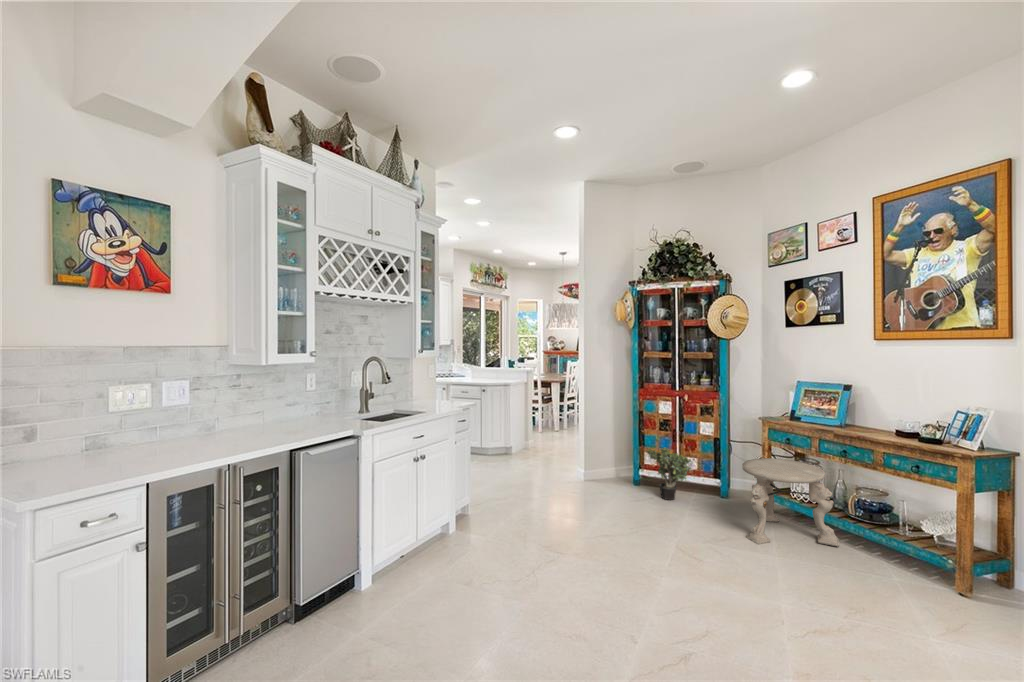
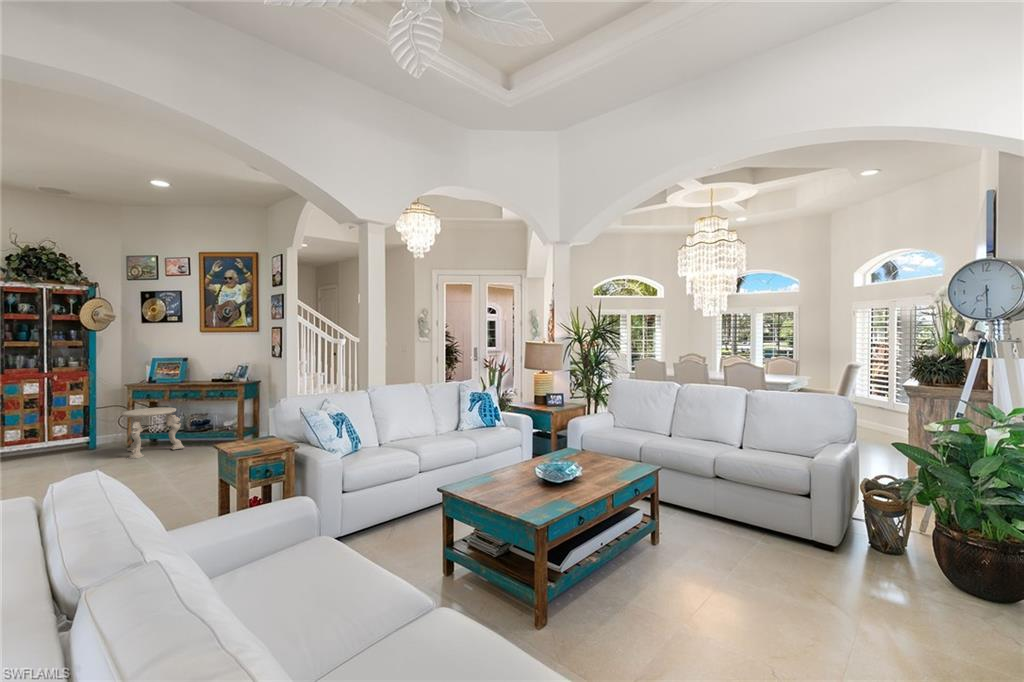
potted plant: present [646,448,692,500] -> none [17,418,68,462]

